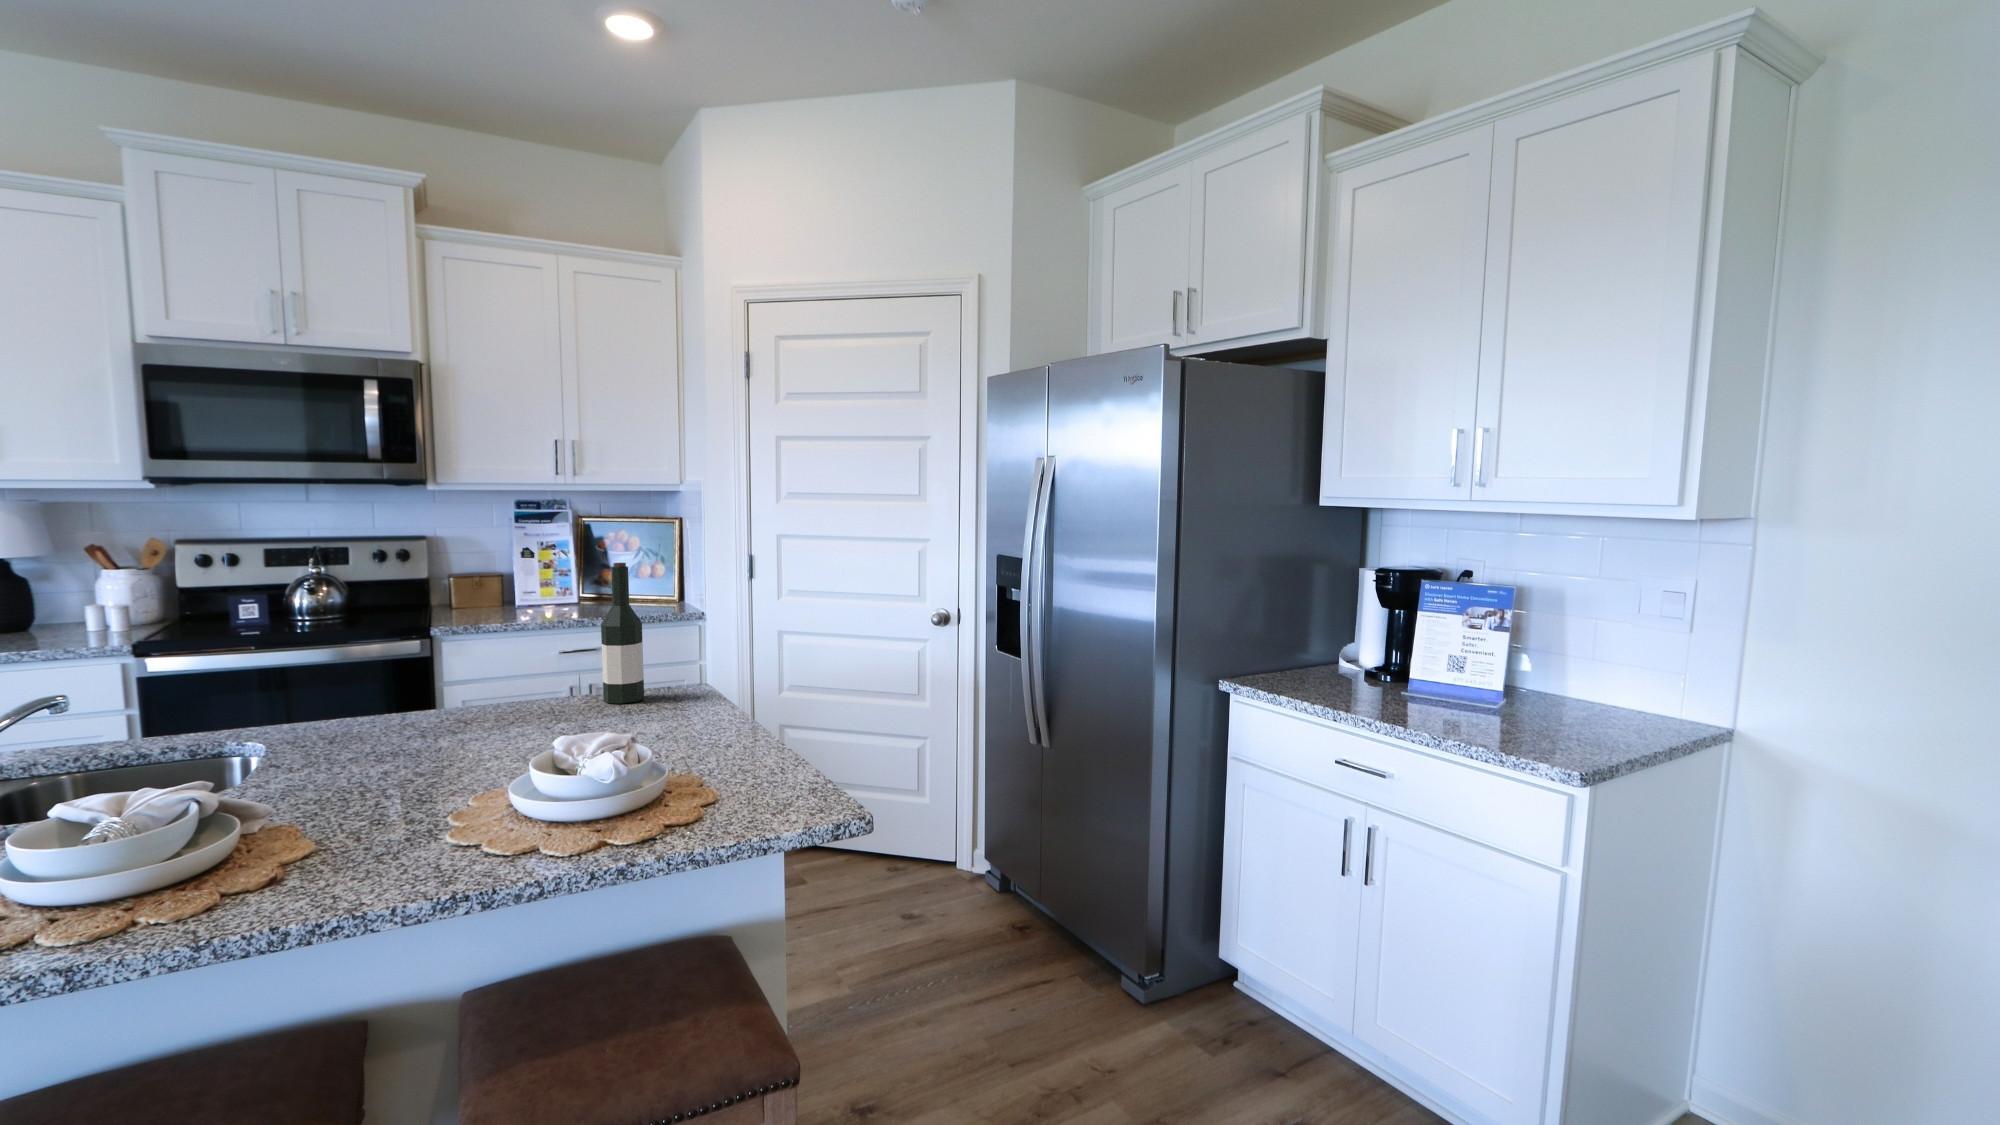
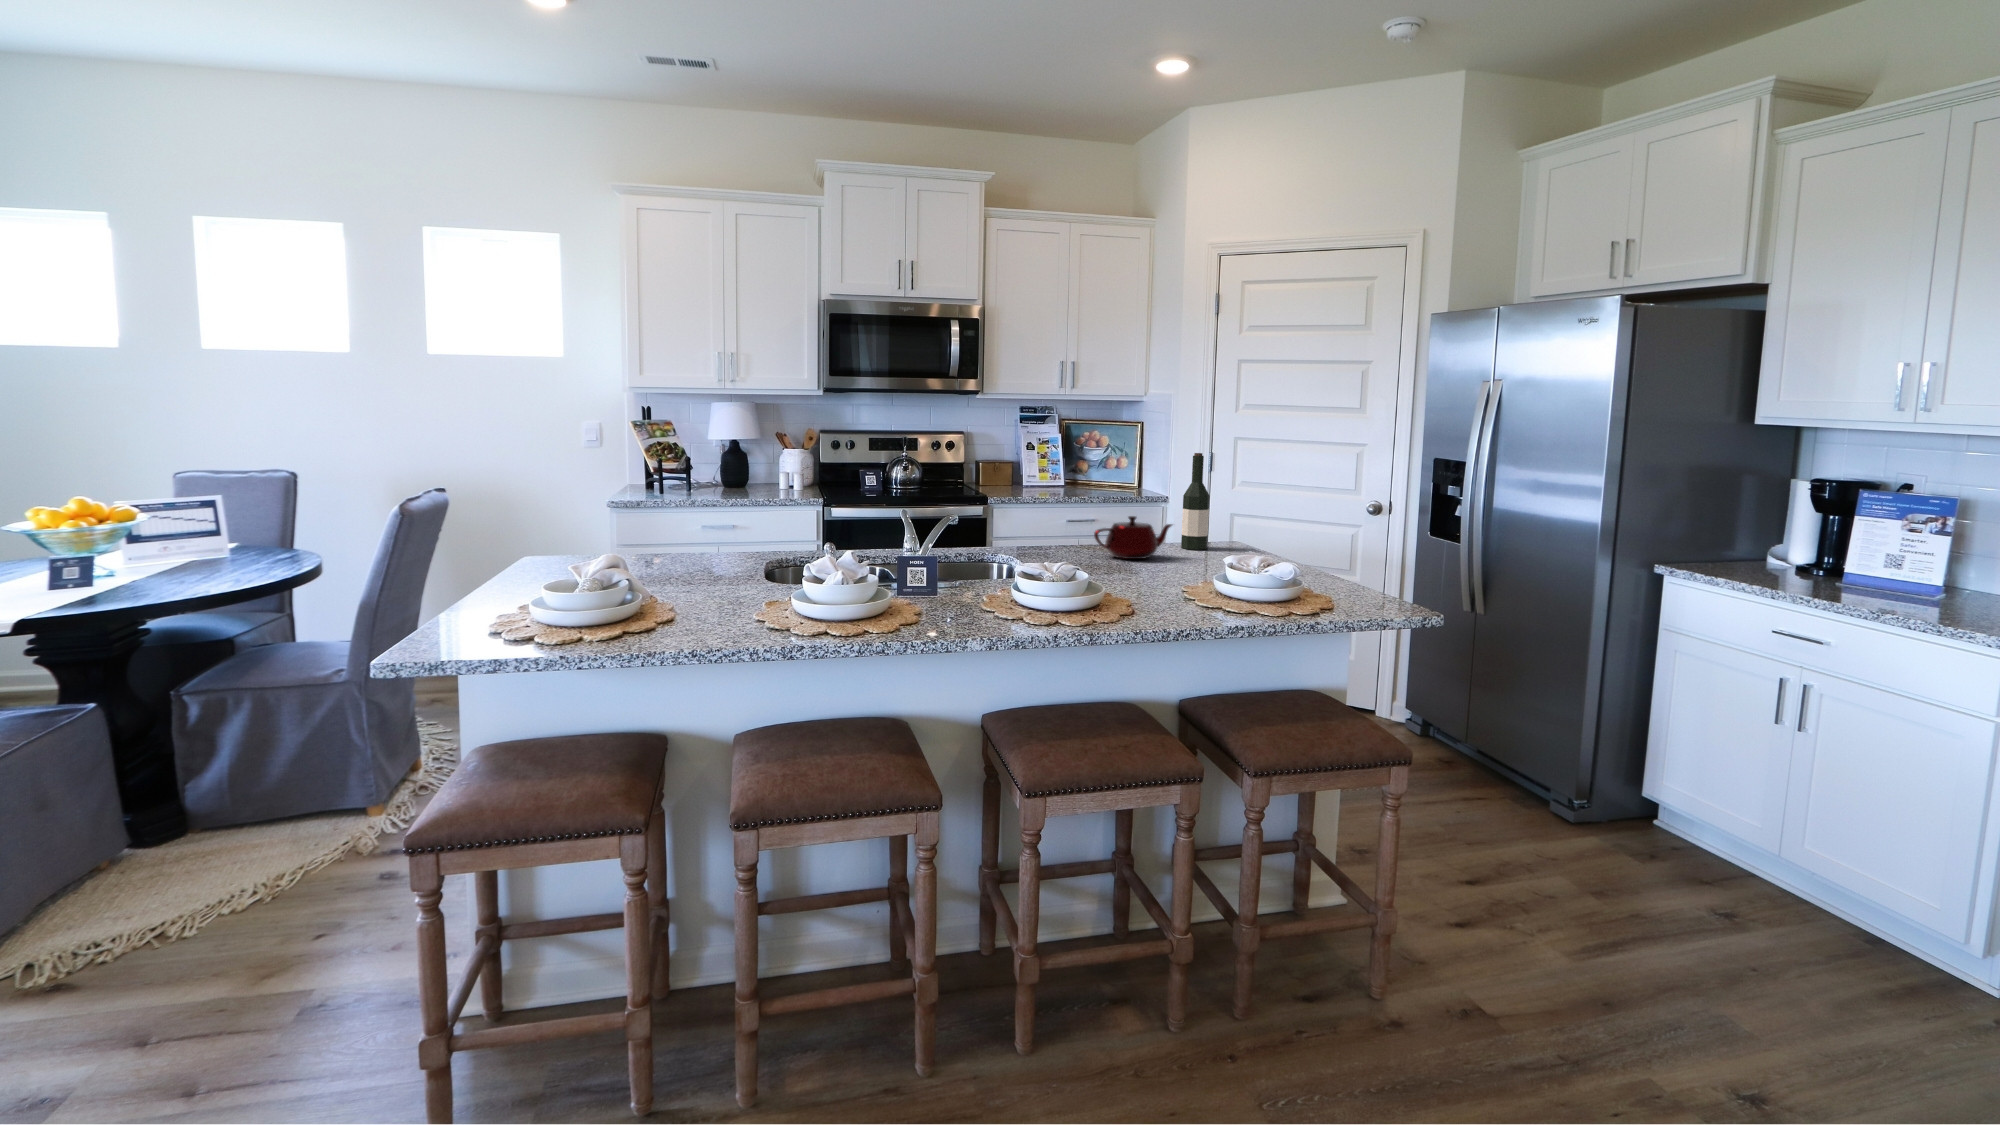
teapot: none [412,665,559,735] -> present [1094,516,1172,559]

